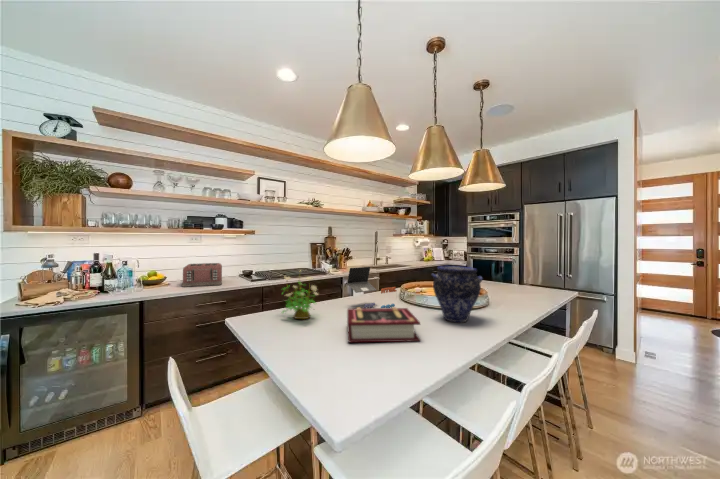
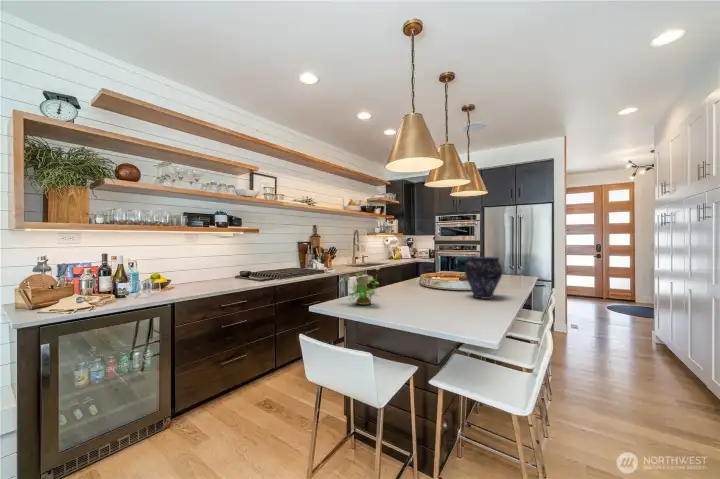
toaster: present [182,263,222,287] -> none [191,263,238,288]
laptop: present [347,267,397,308] -> none [386,260,430,296]
book: present [347,307,420,342] -> none [410,289,478,314]

